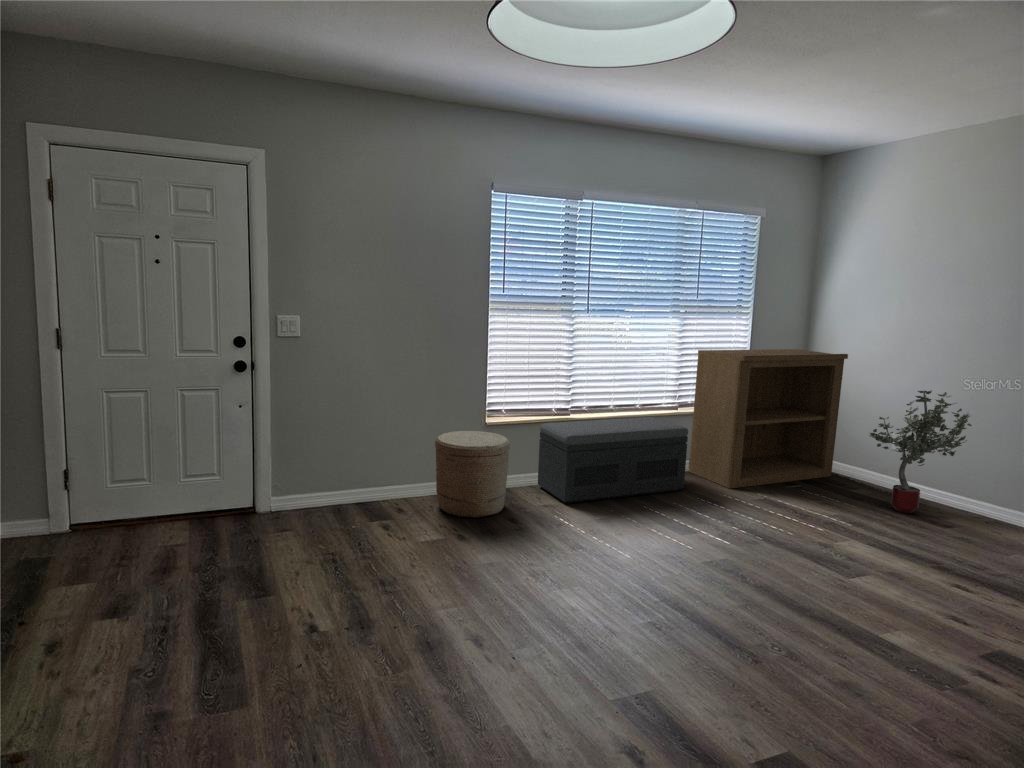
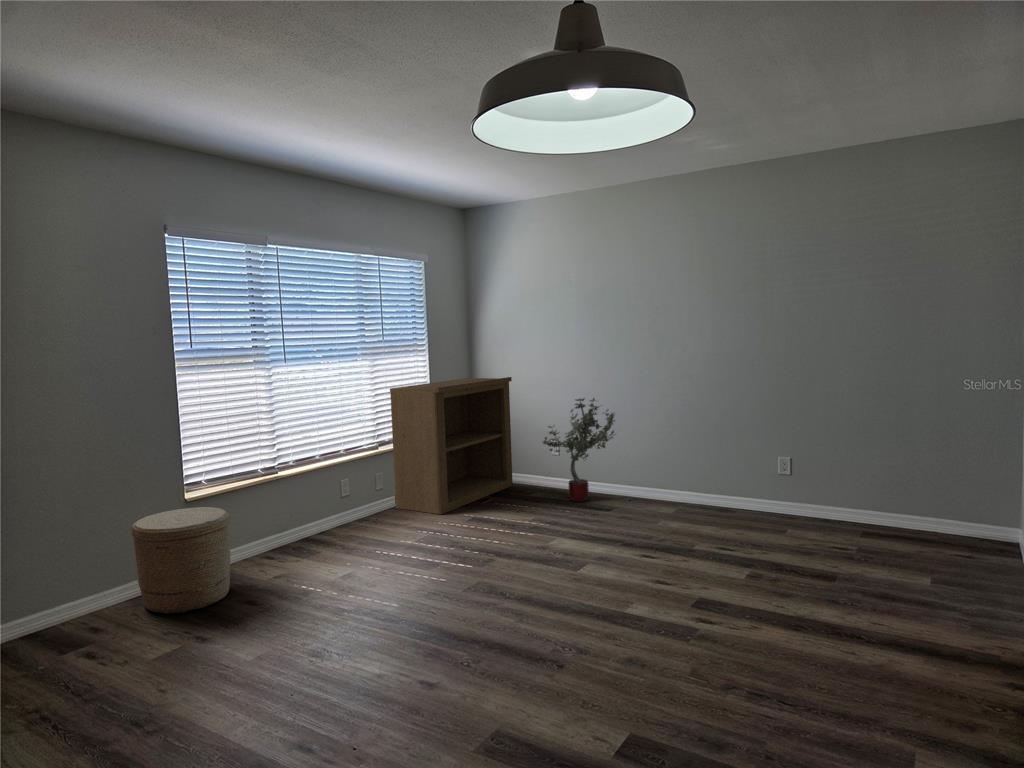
storage bench: present [538,417,688,503] -> none [248,460,403,567]

